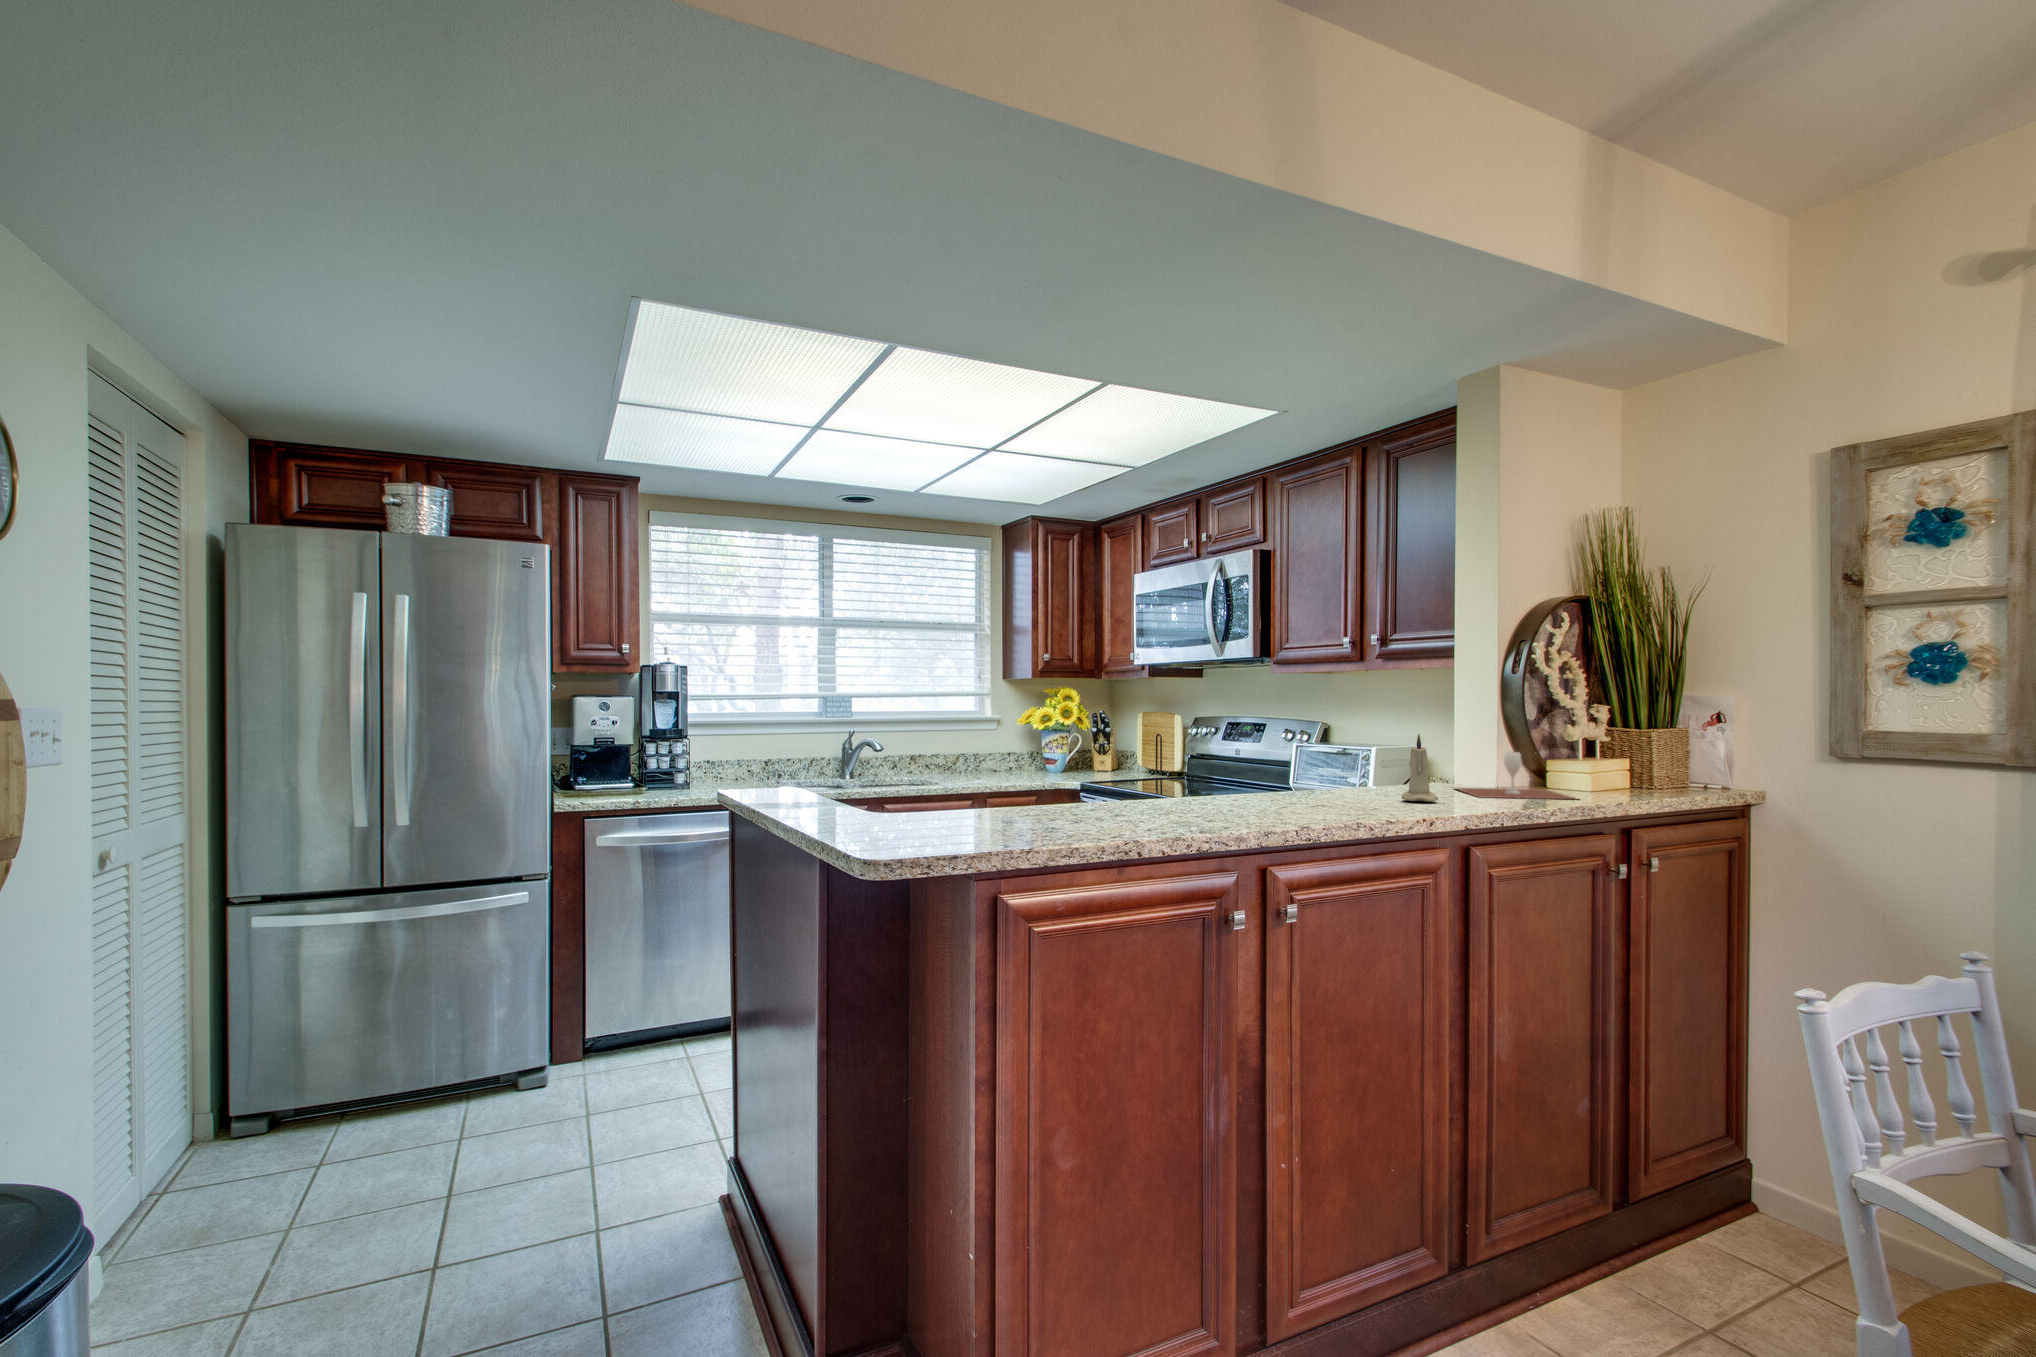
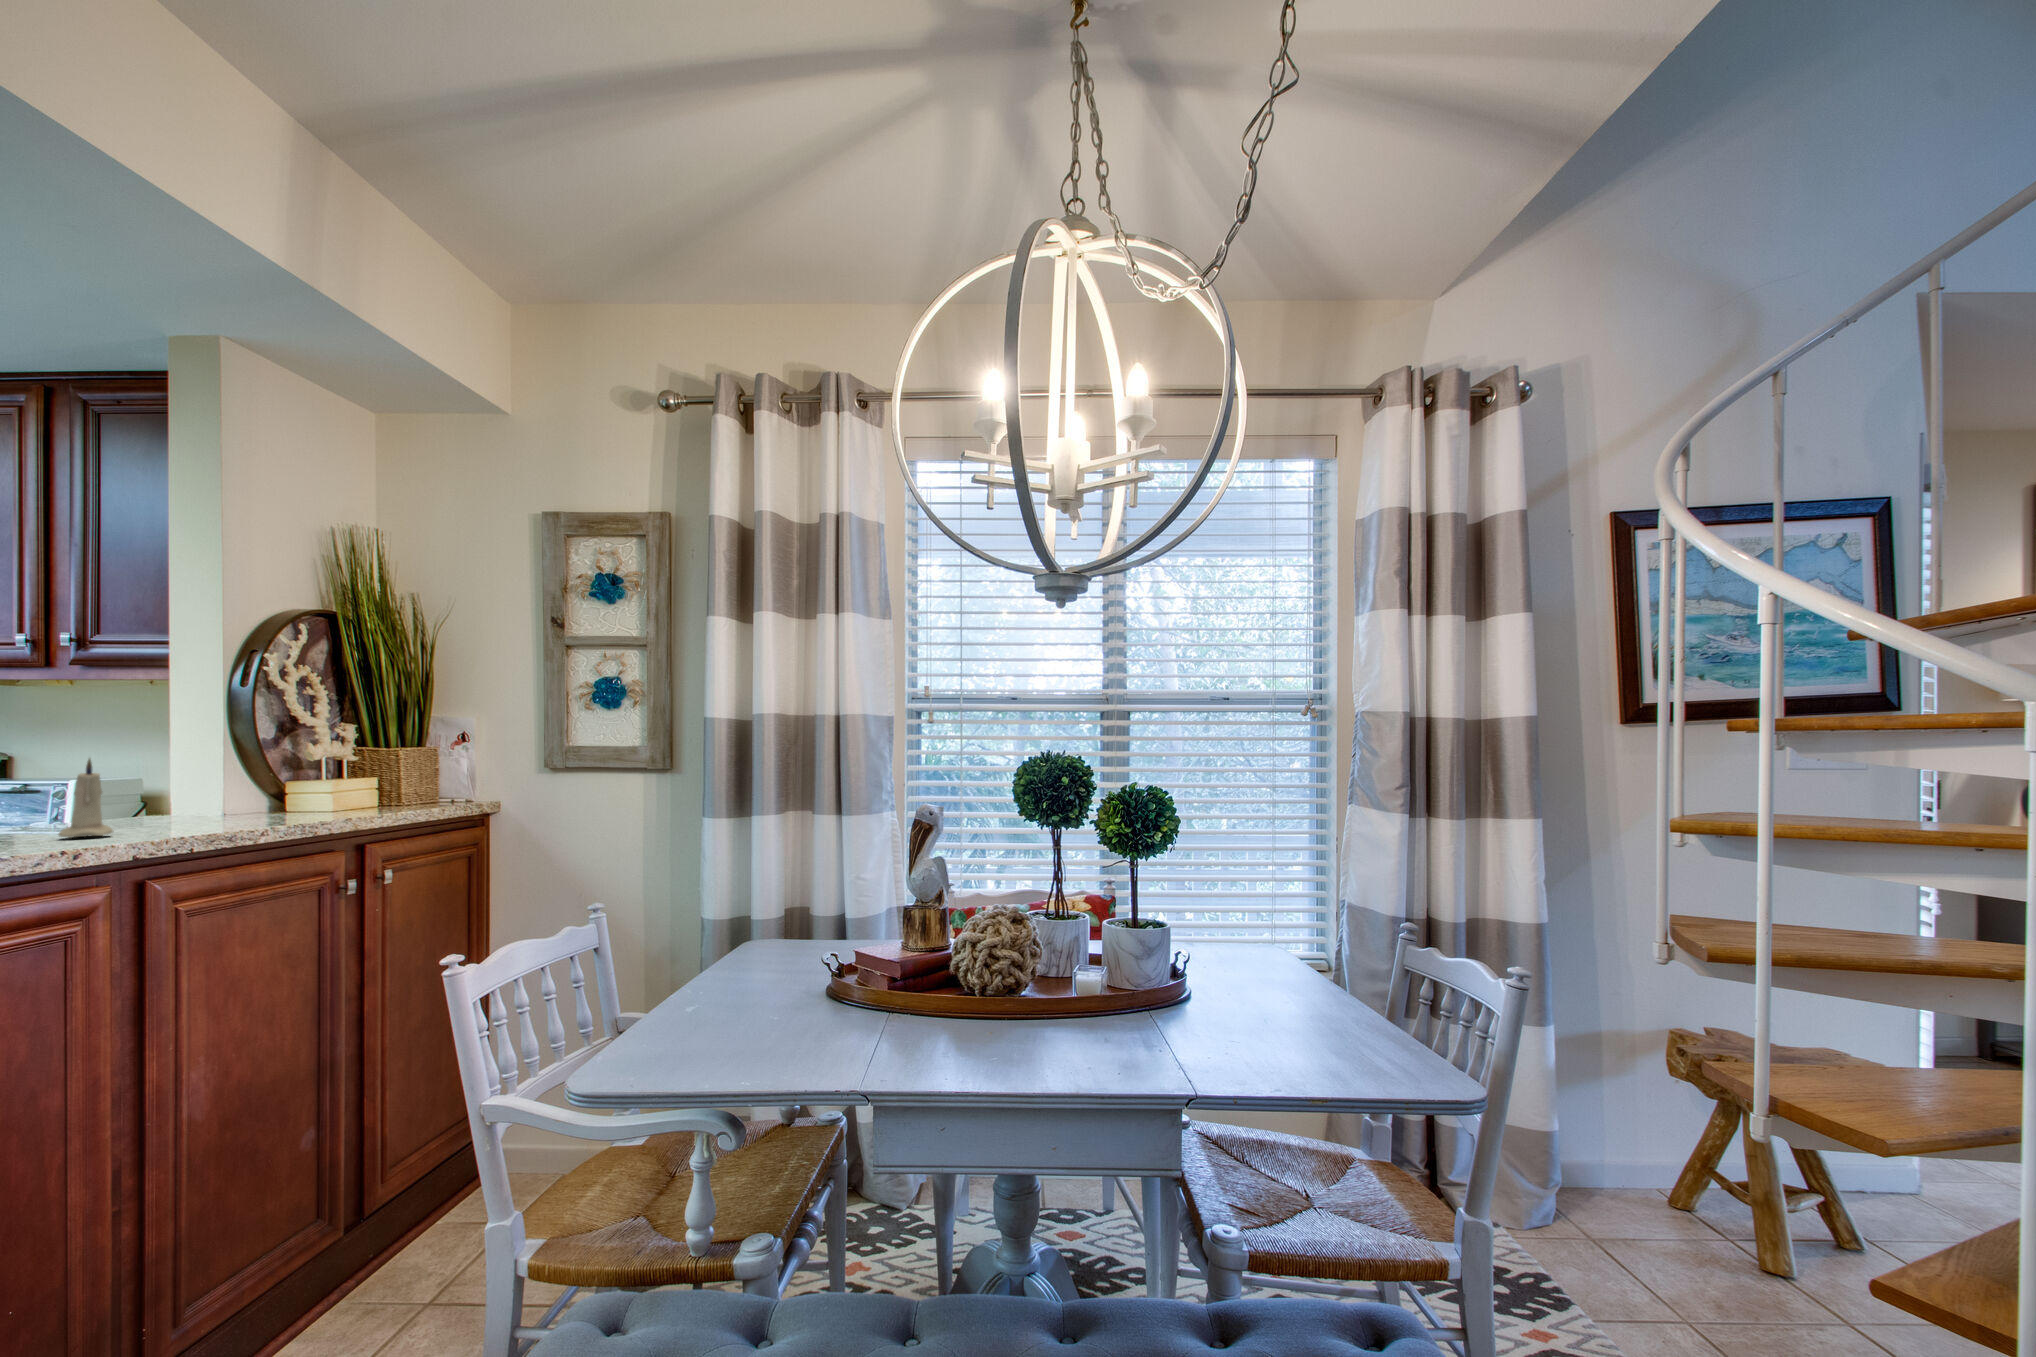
wine glass: present [1457,752,1579,800] -> none [157,775,306,827]

